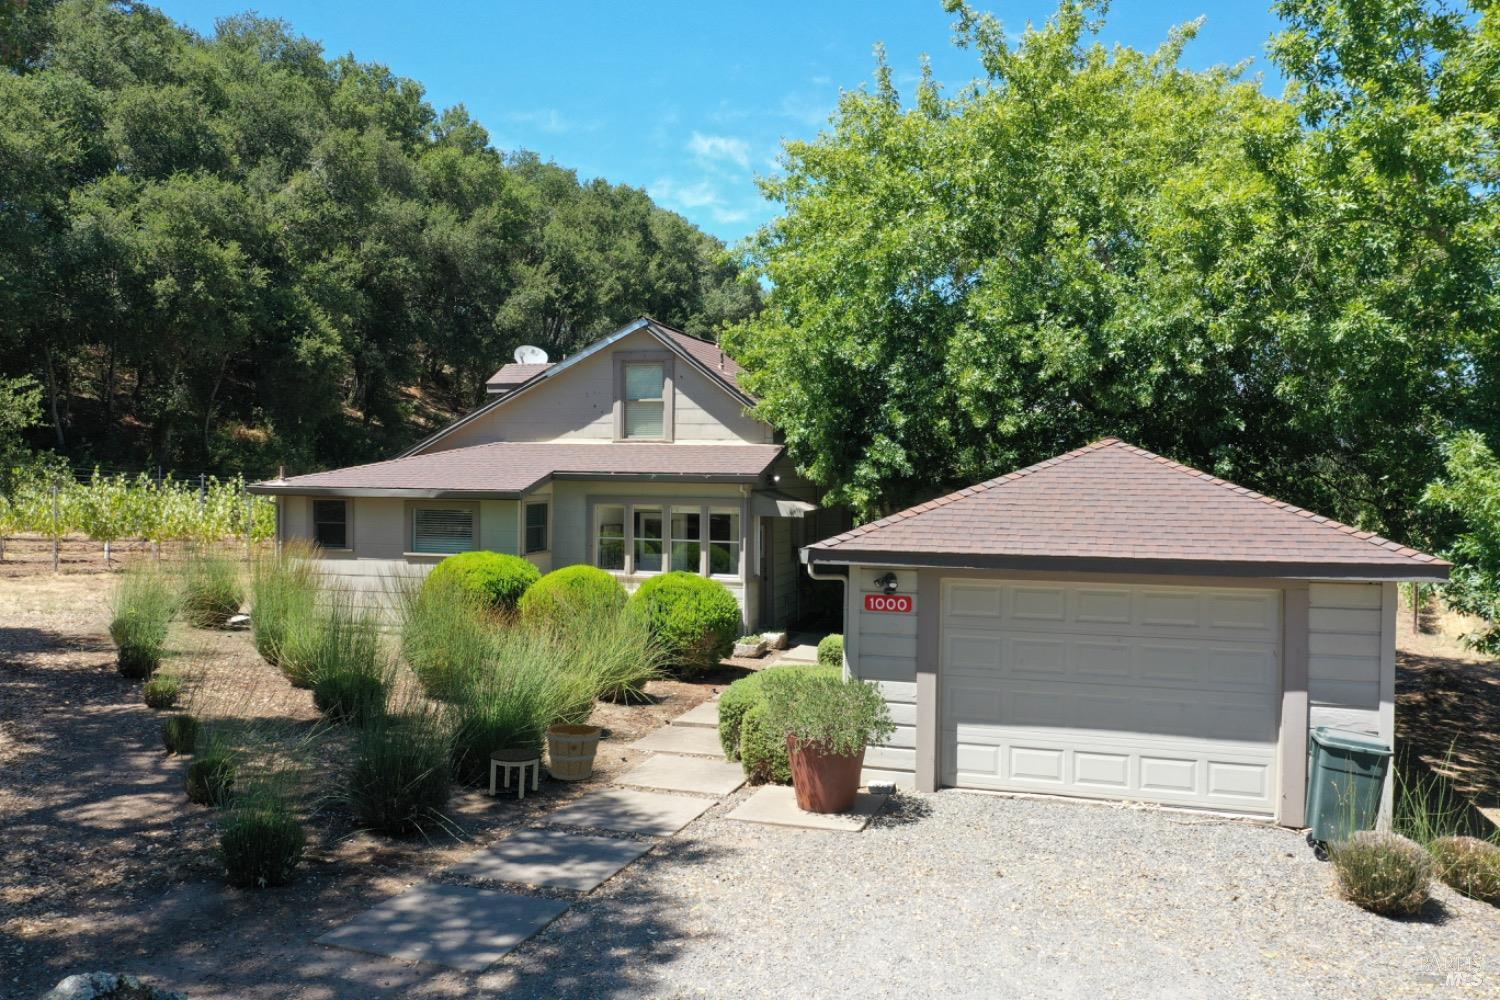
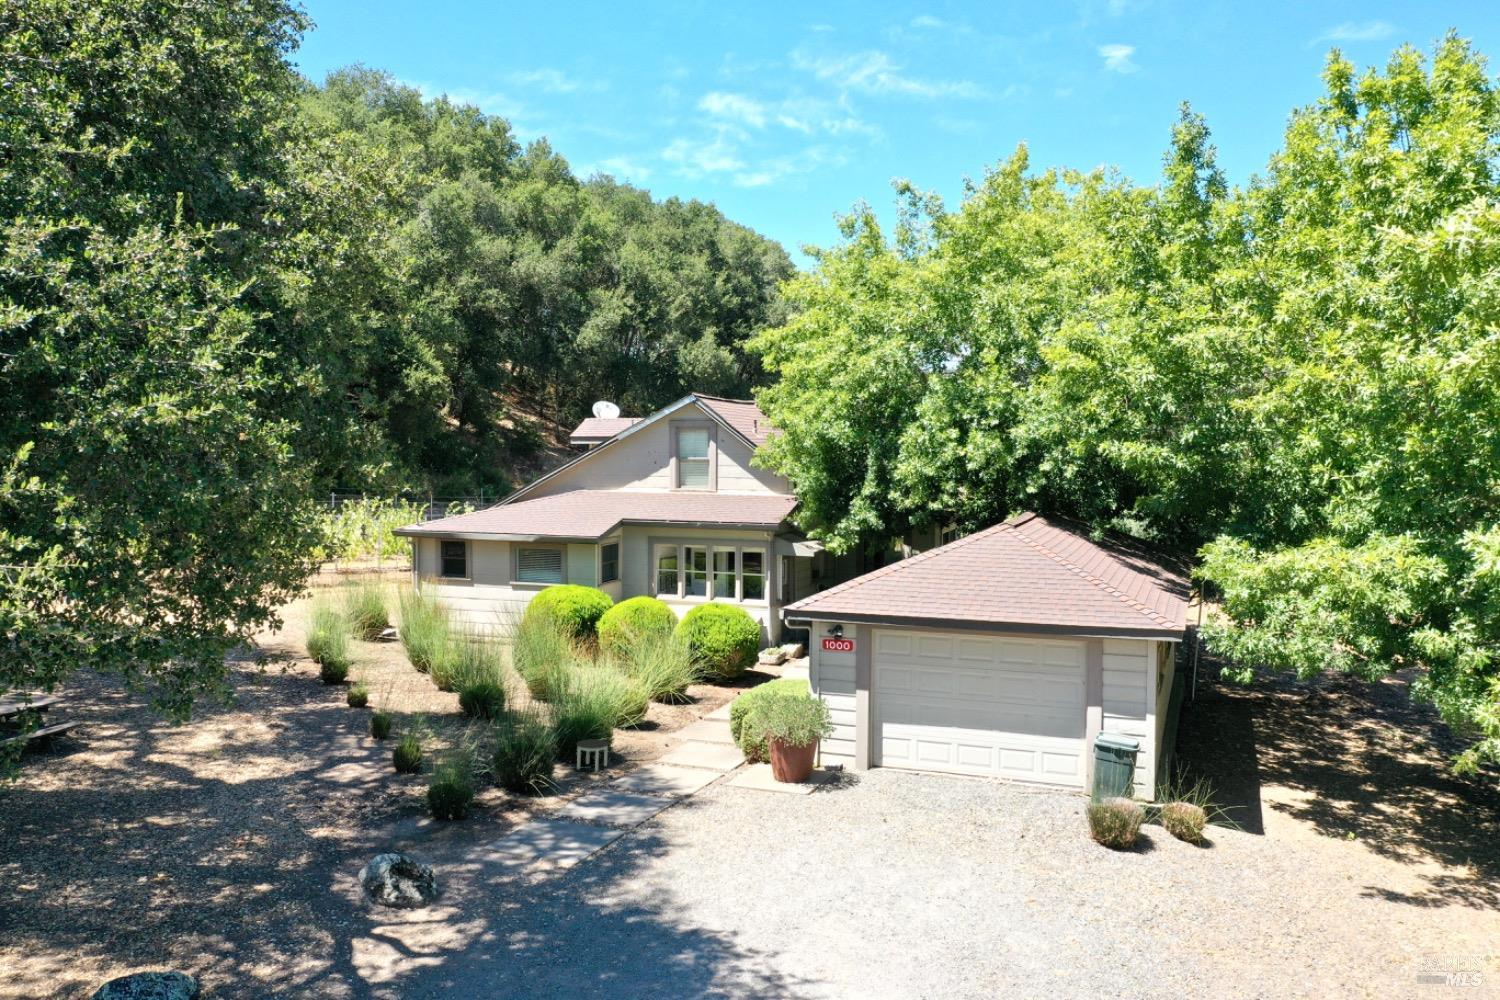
wooden bucket: present [545,723,602,781] -> none [612,722,649,760]

